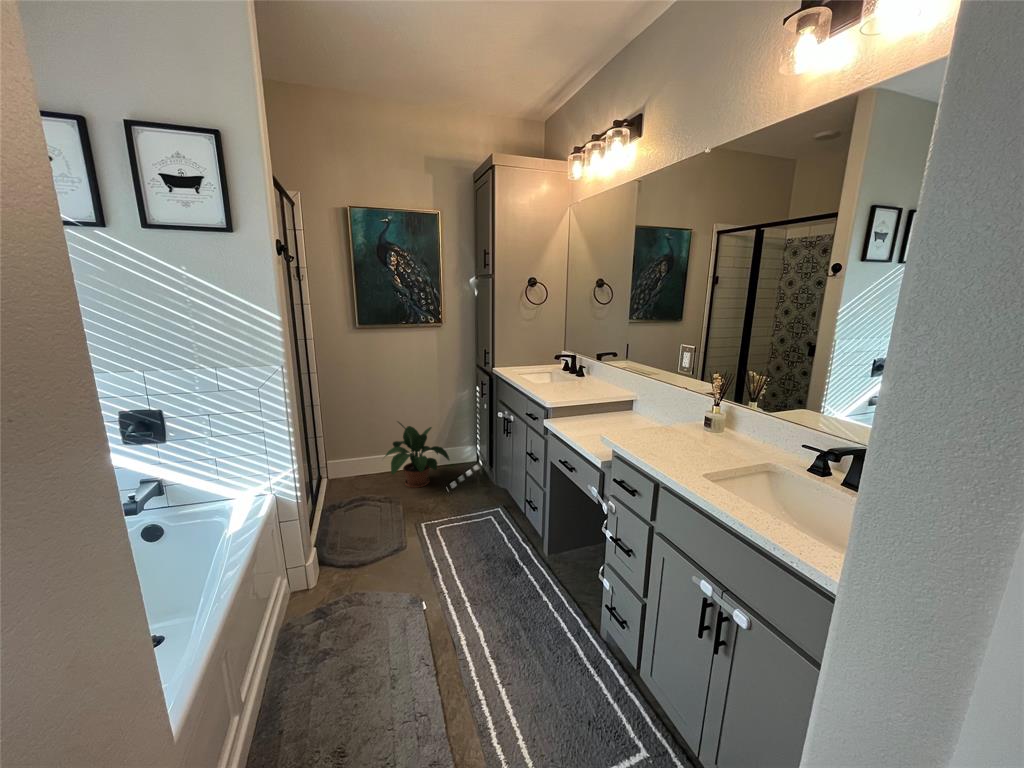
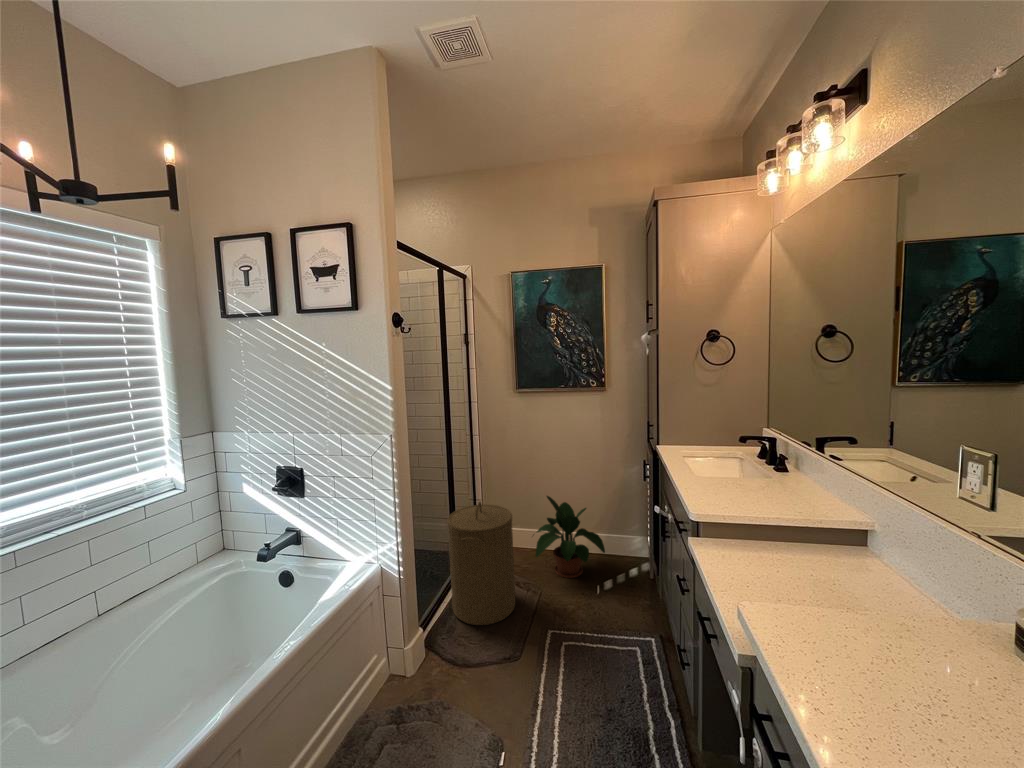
laundry hamper: none [314,430,384,538] -> present [447,502,515,625]

